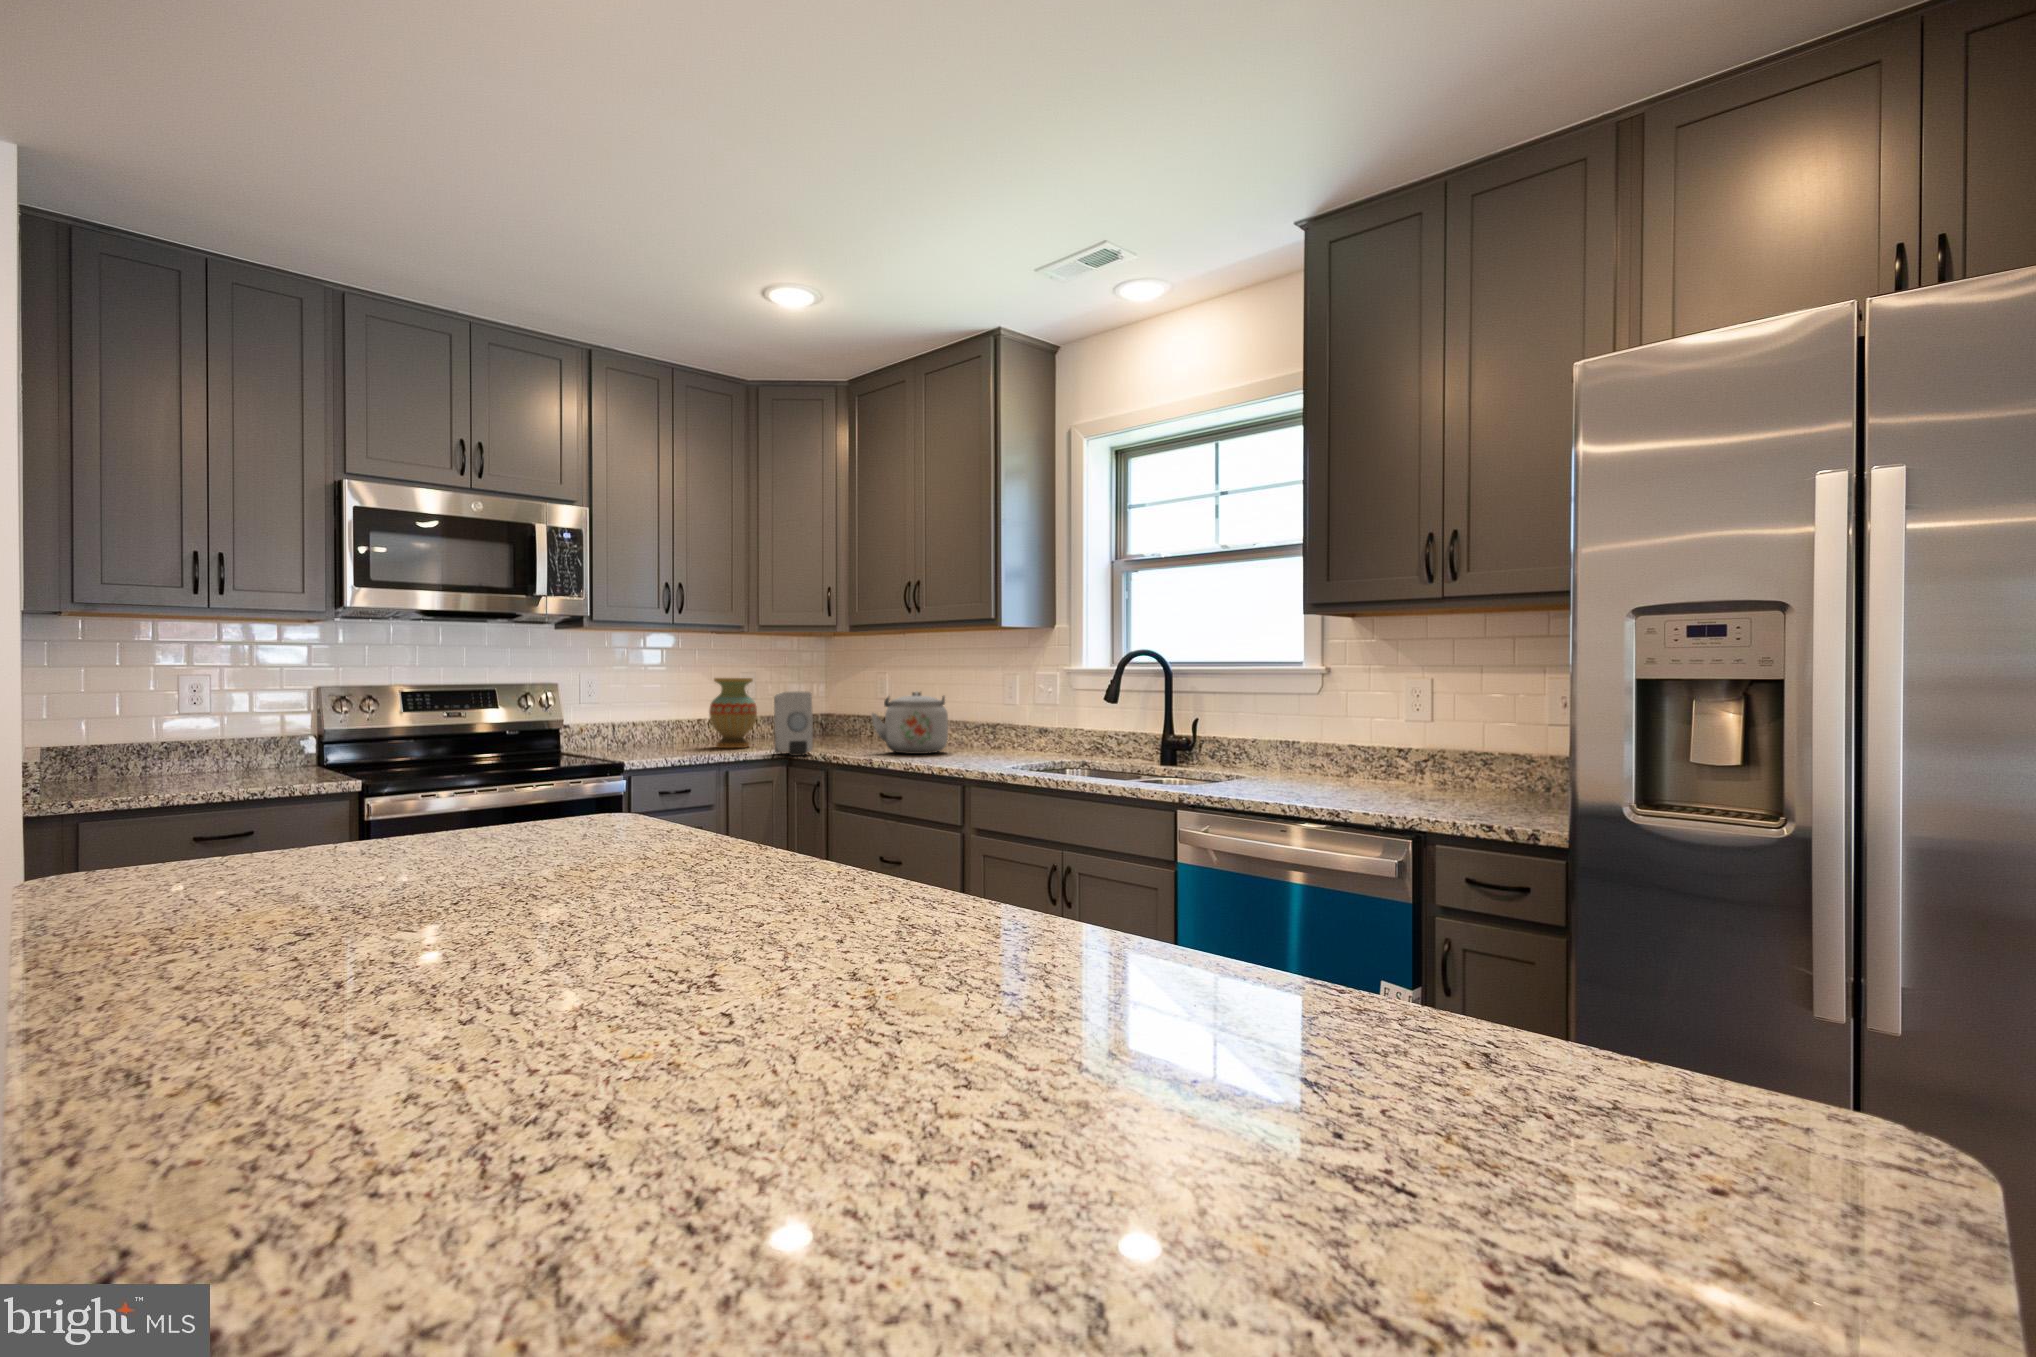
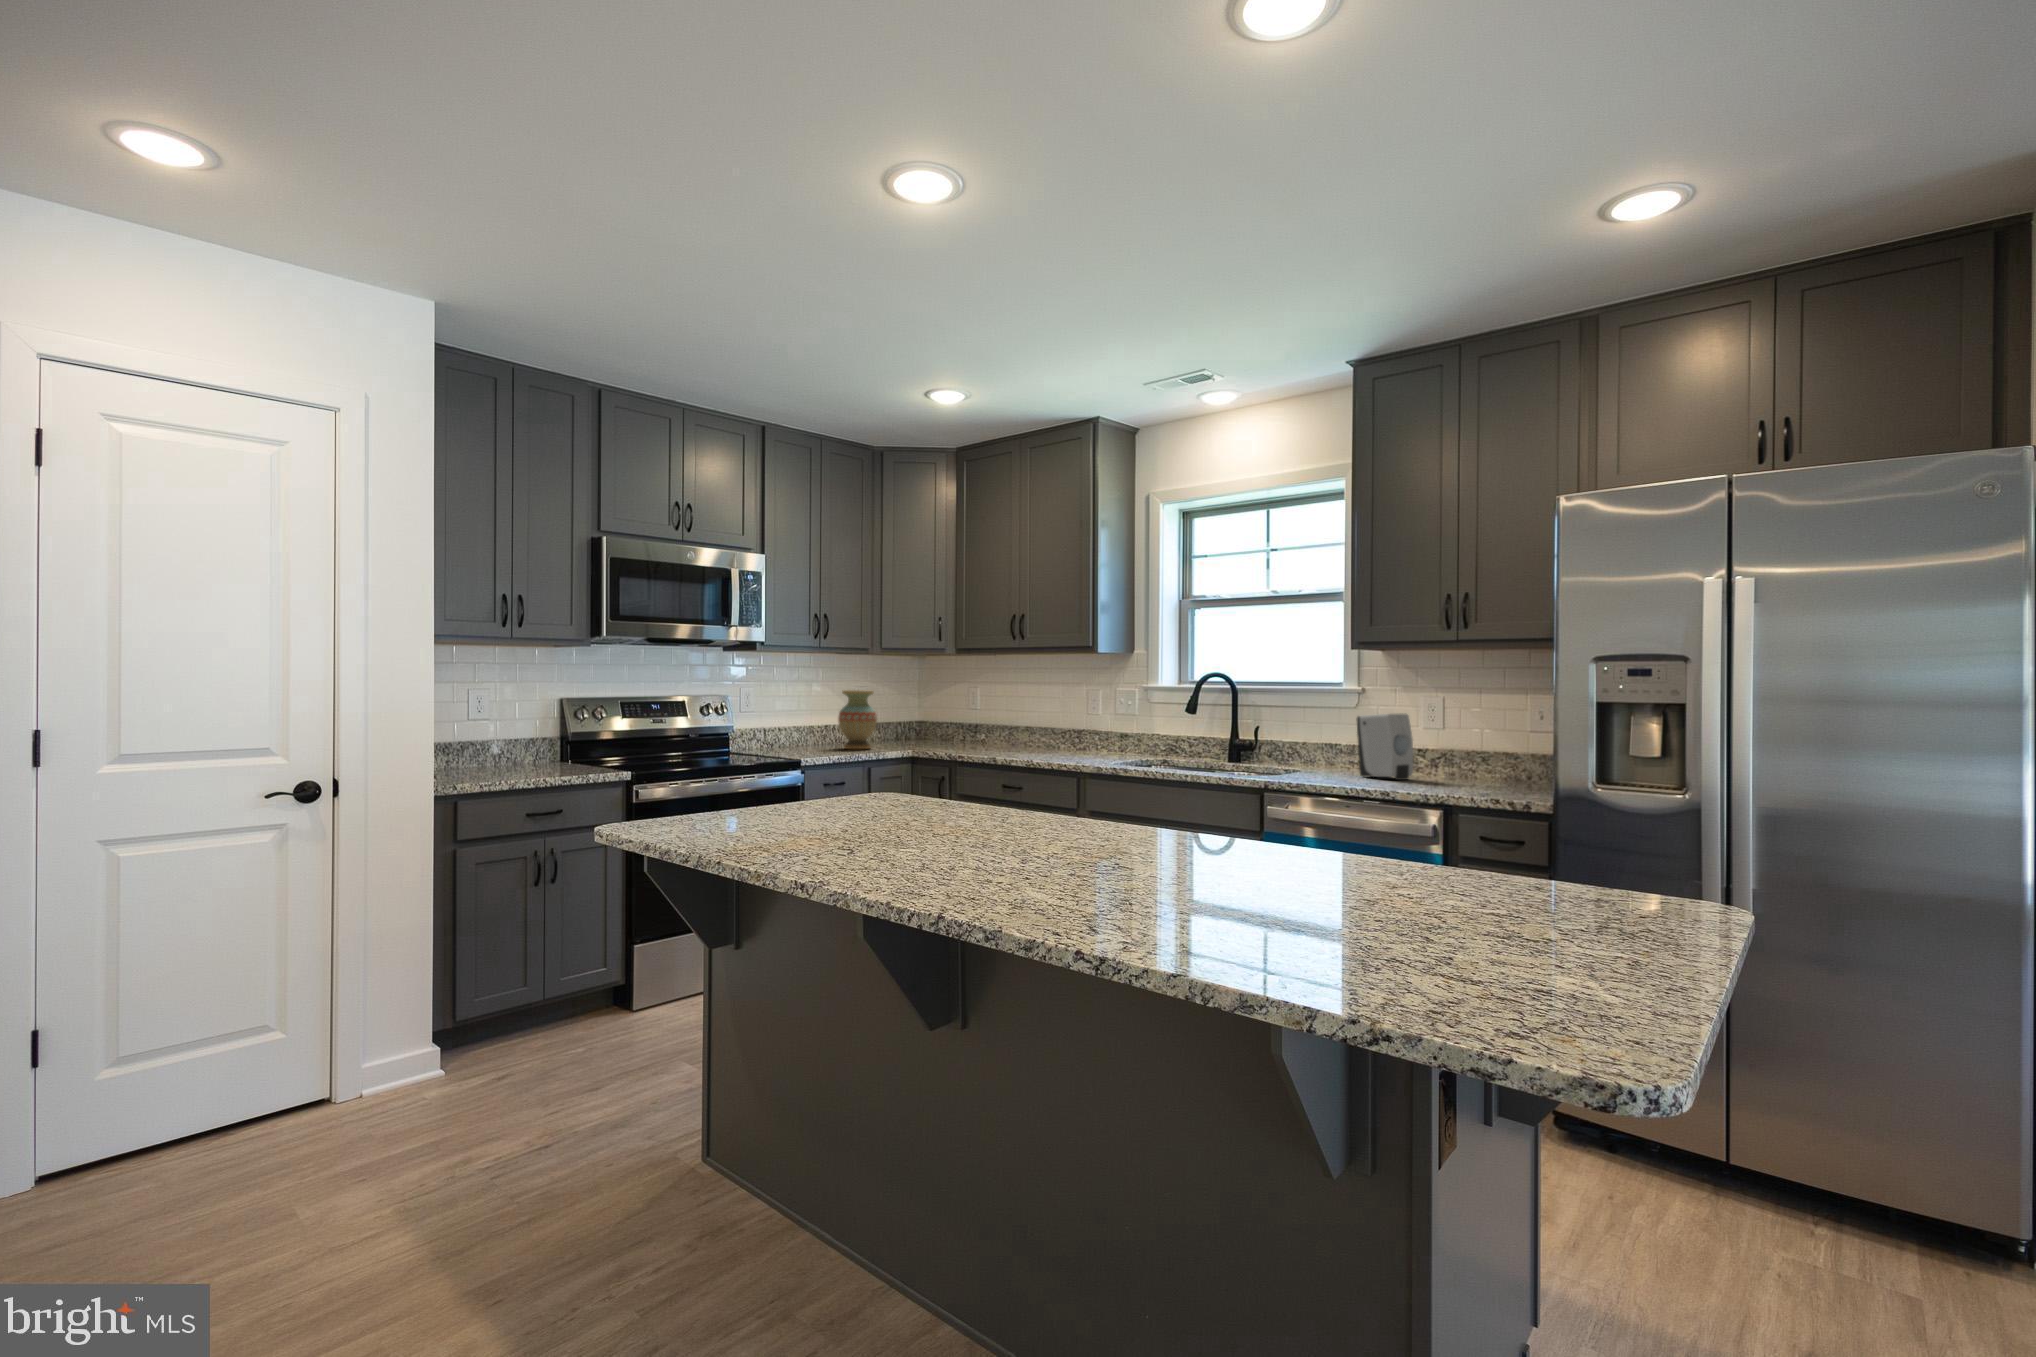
kettle: present [872,691,948,754] -> none [982,702,1044,754]
soap dispenser: present [774,692,813,756] -> present [1357,714,1413,780]

